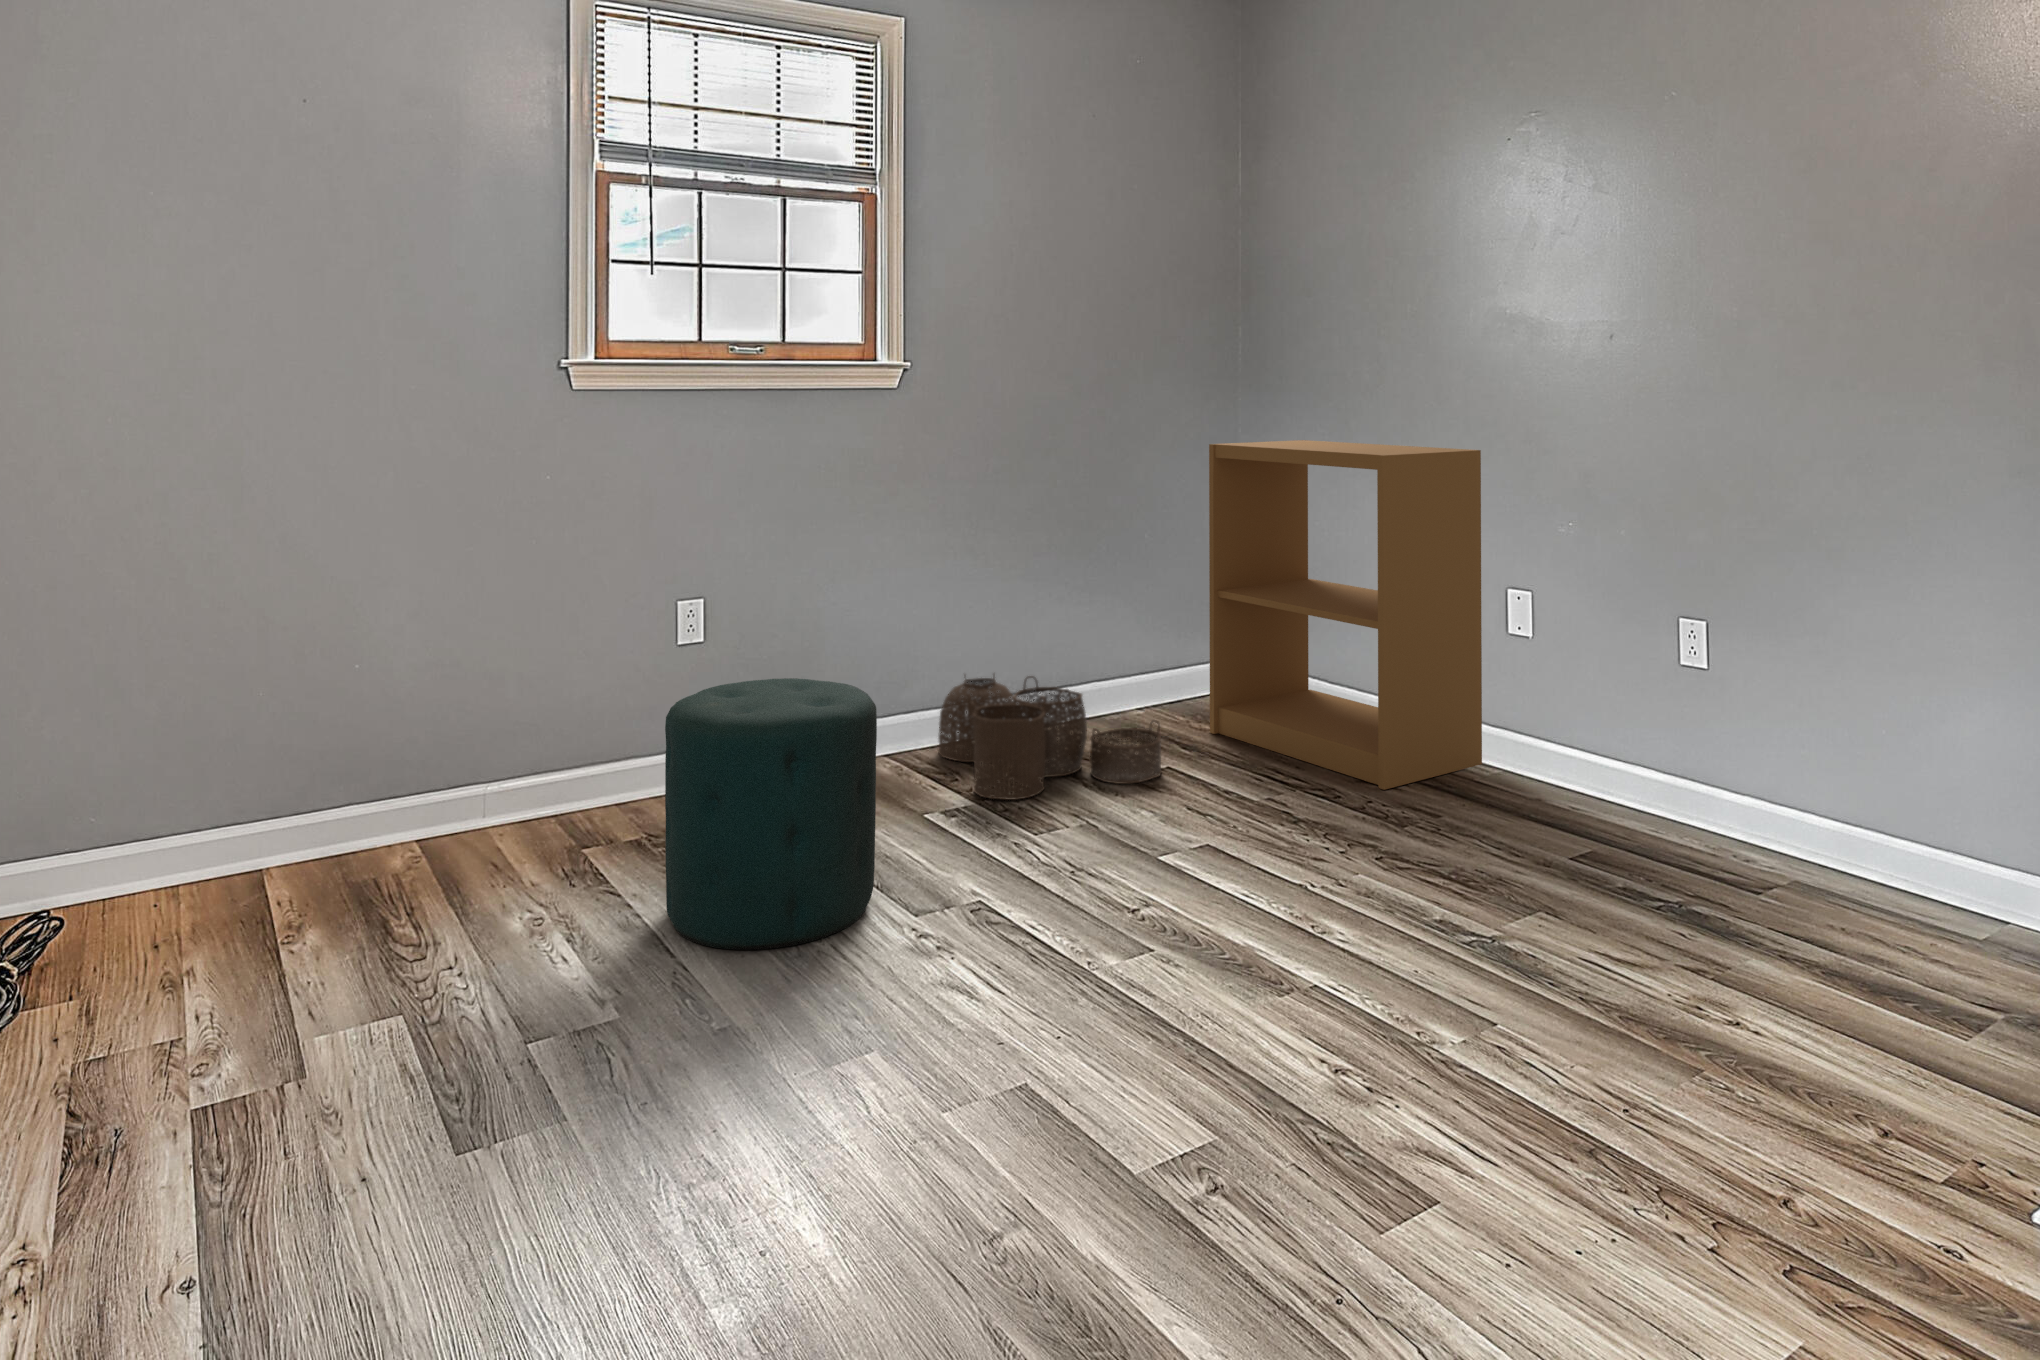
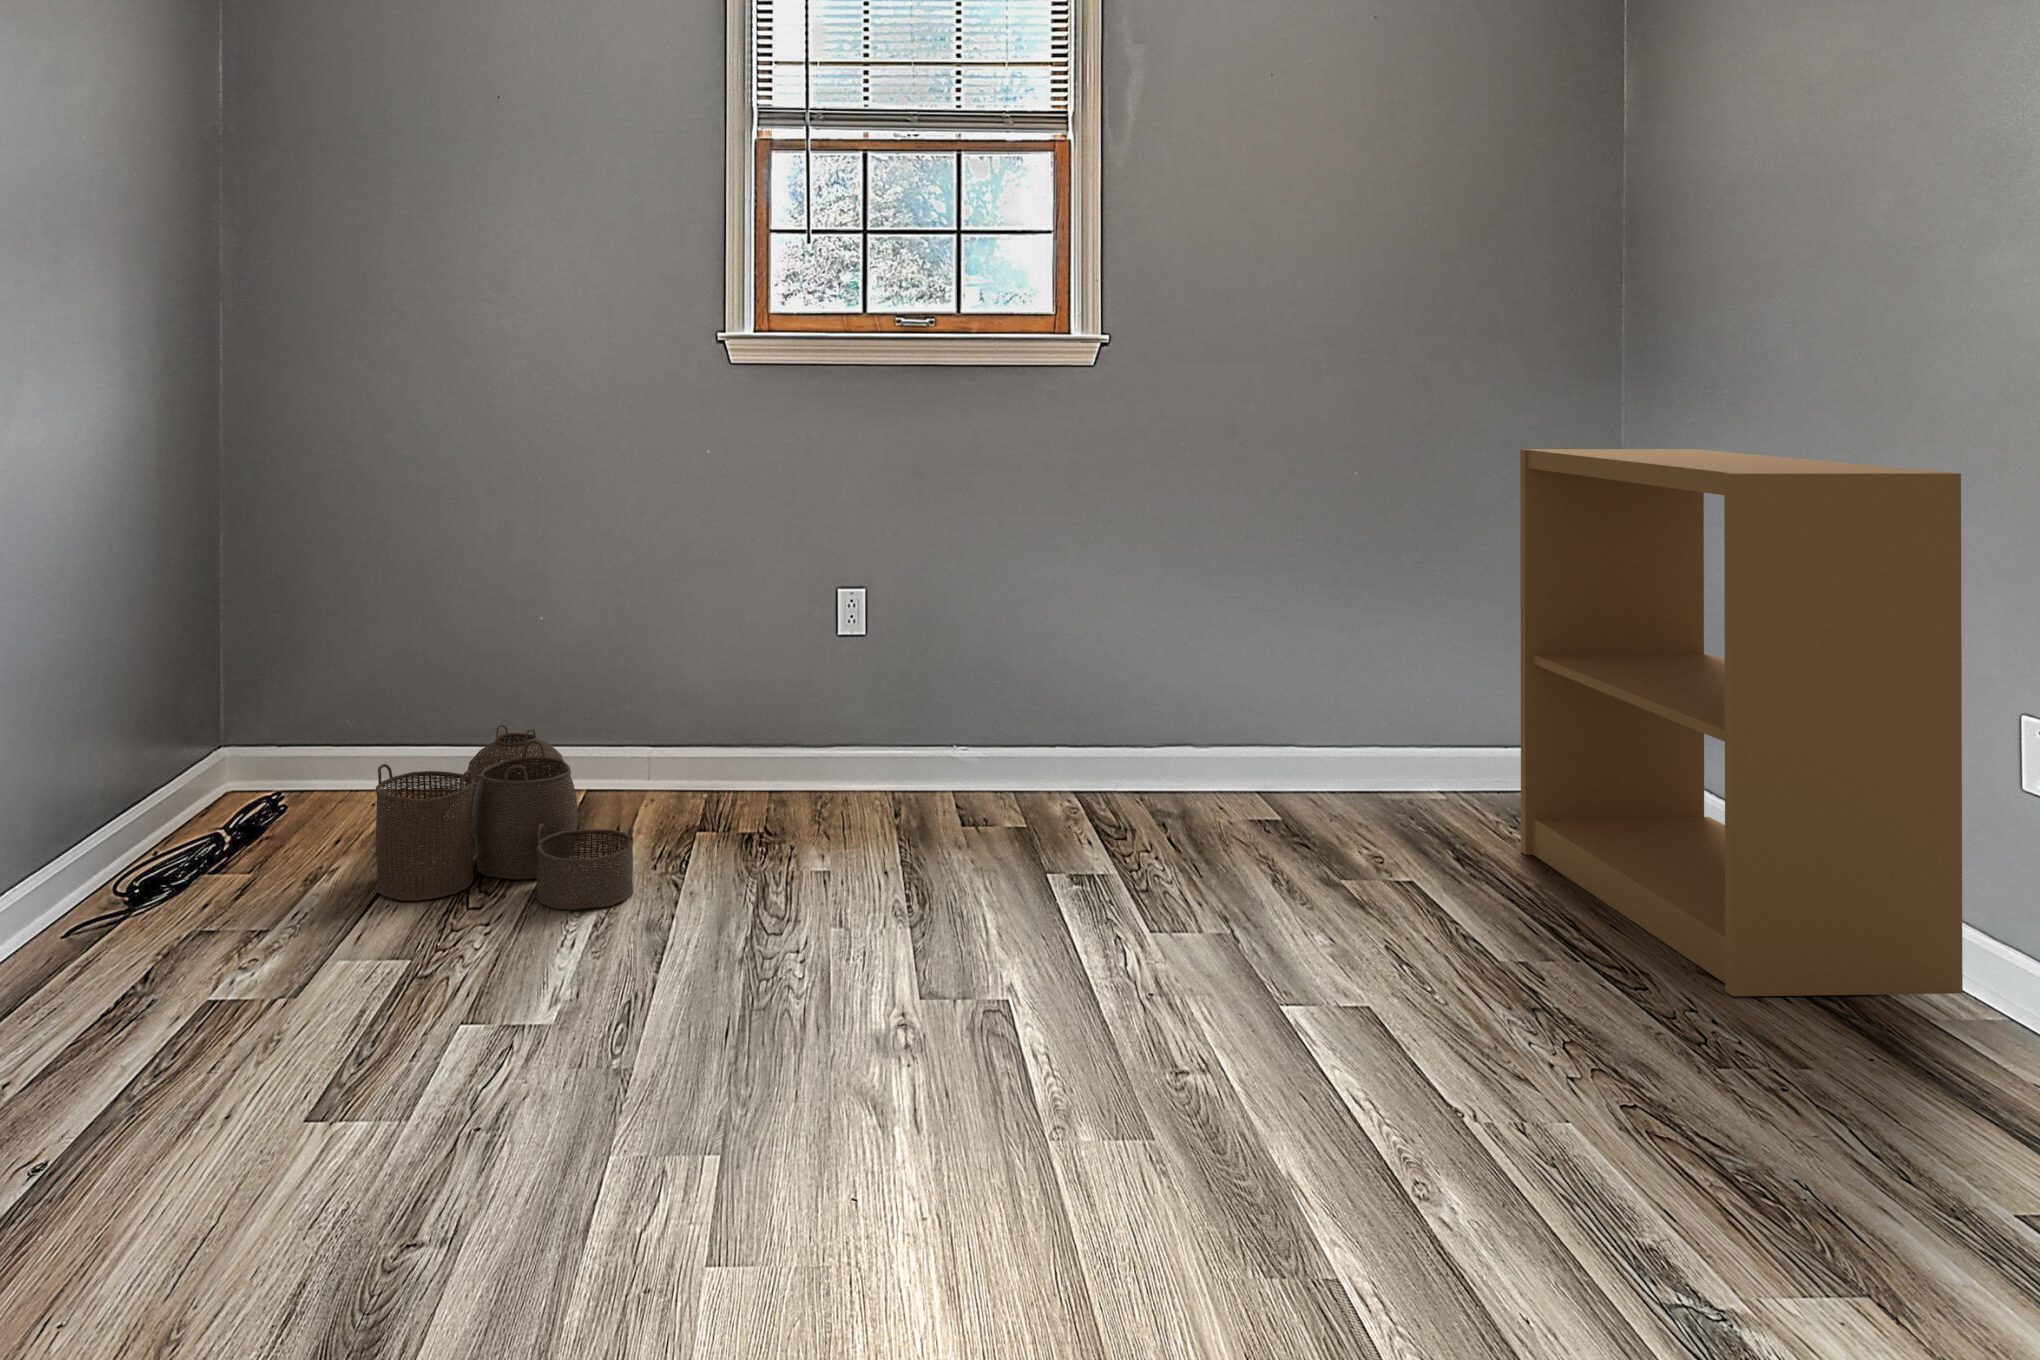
woven basket: present [939,676,1161,800] -> present [376,725,634,910]
ottoman: present [665,678,877,950] -> none [661,694,896,1010]

